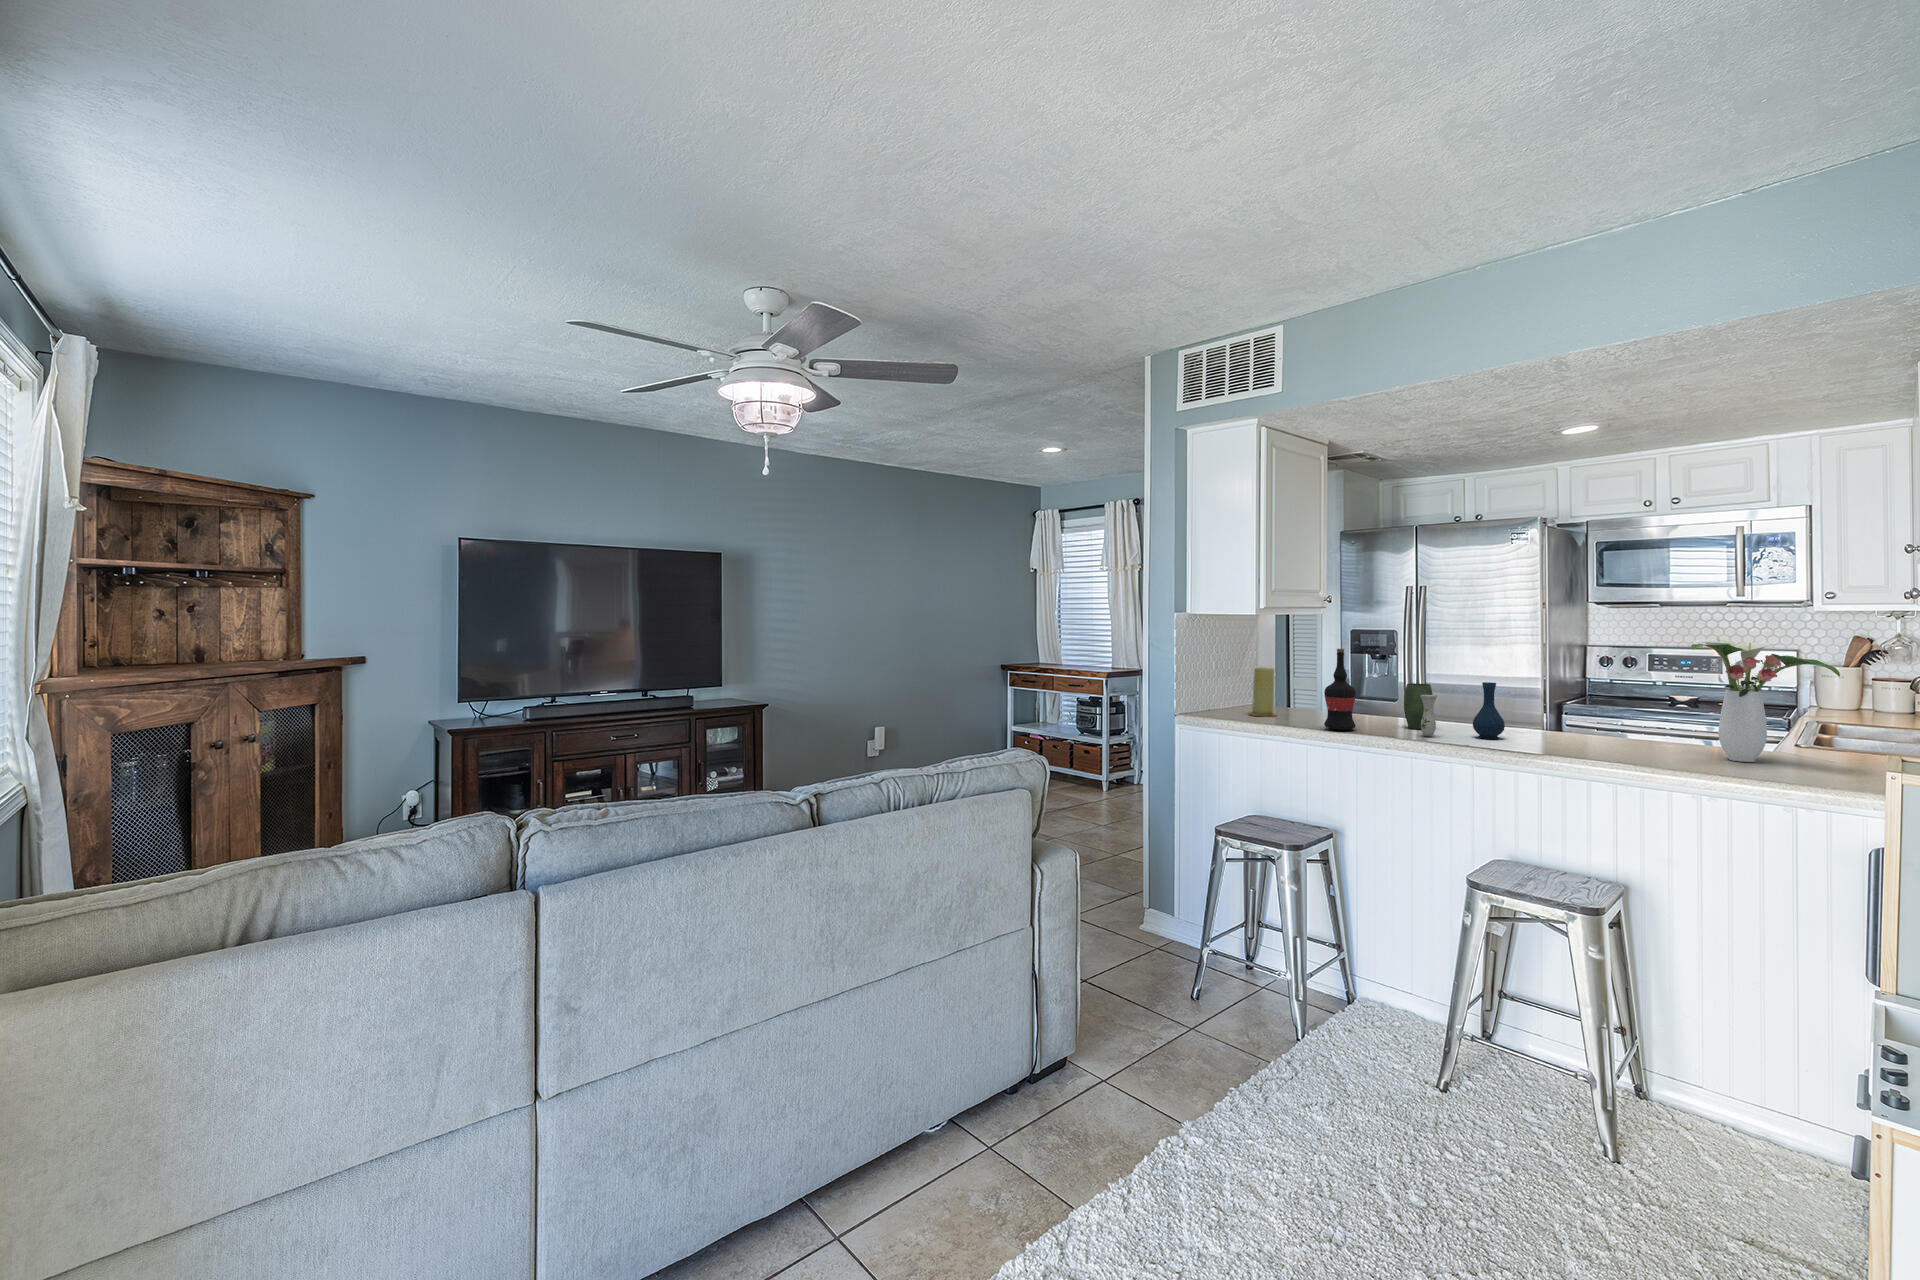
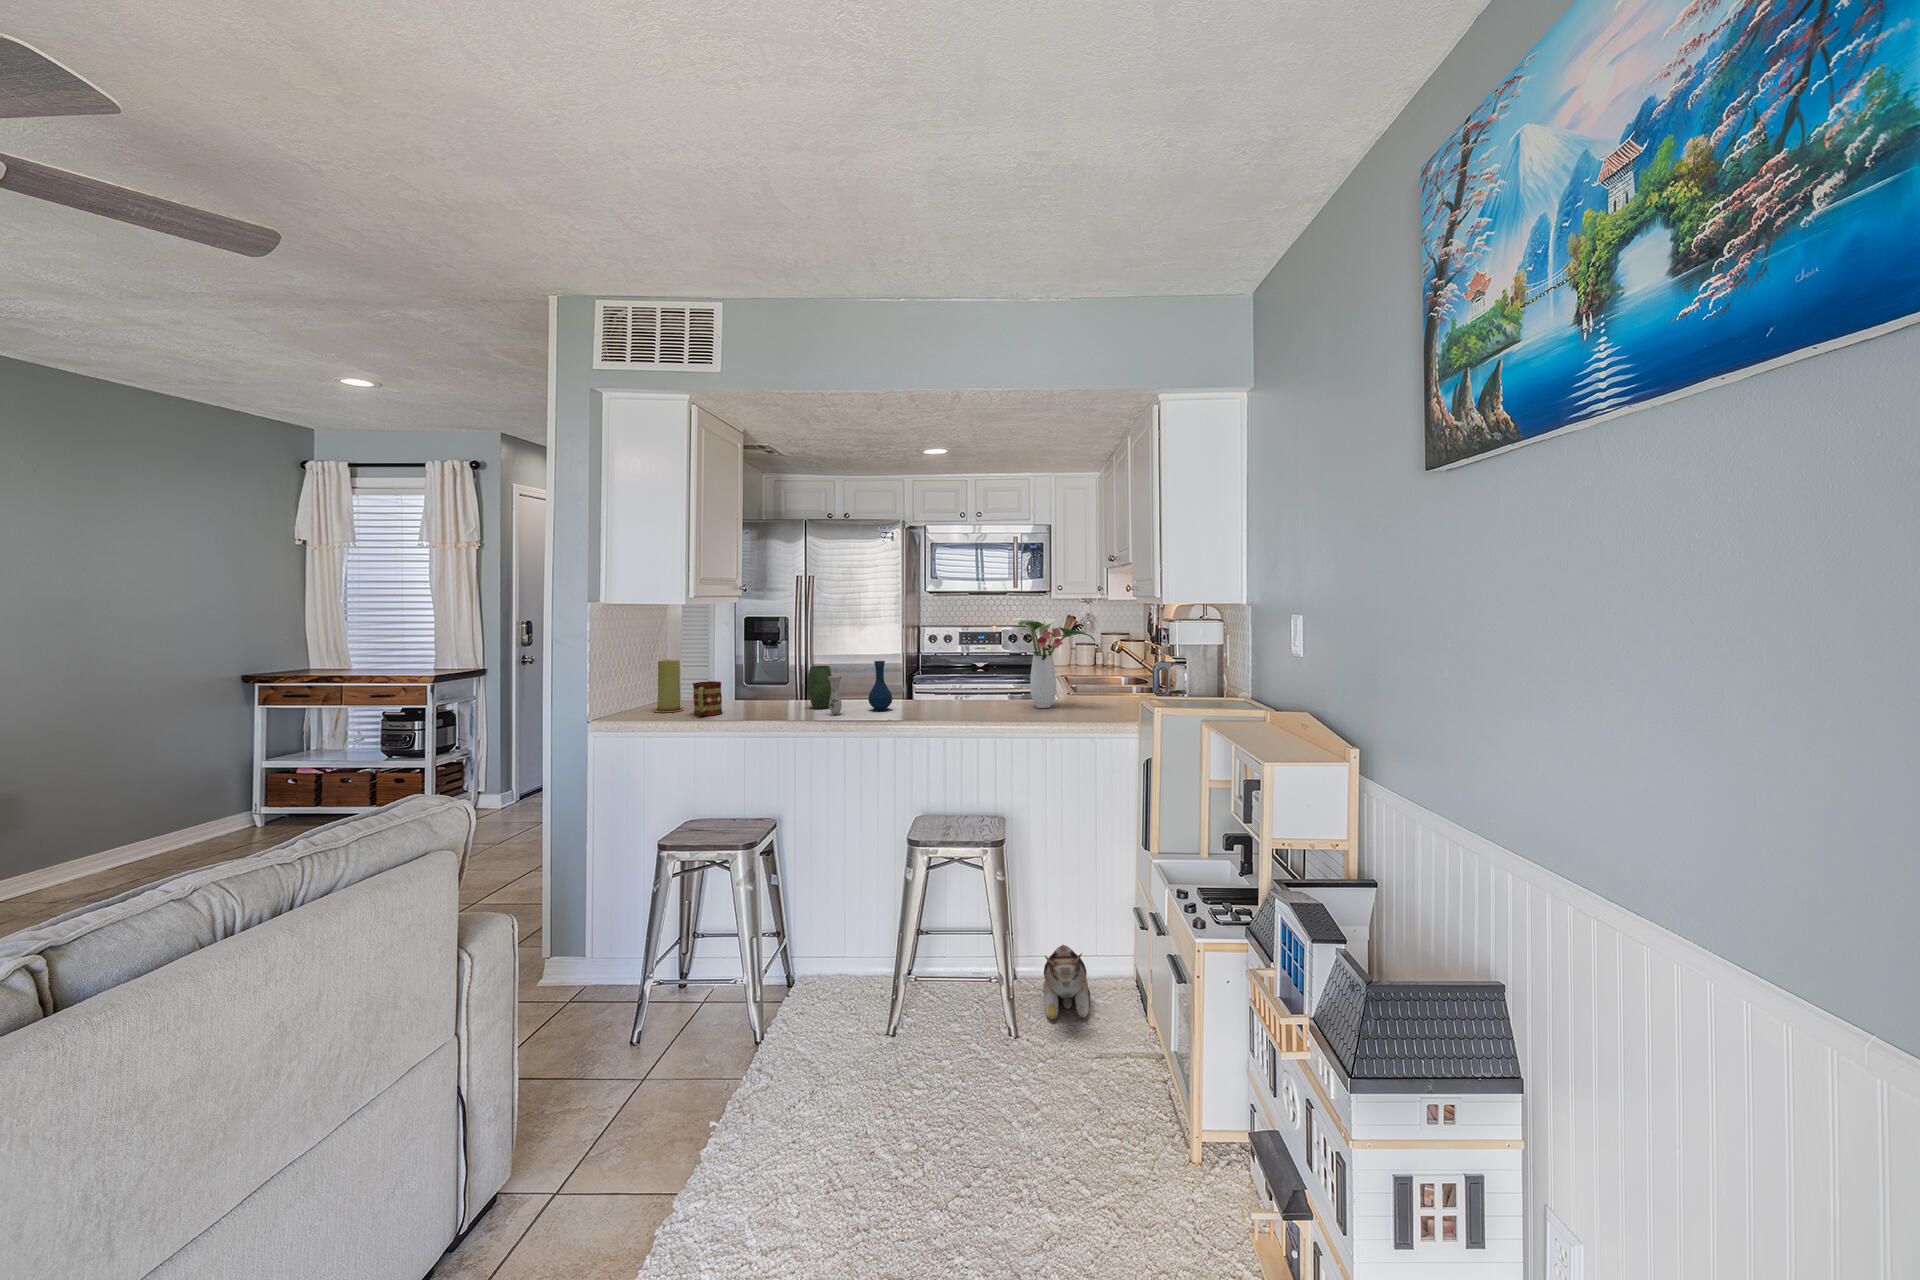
wine bottle: present [1324,649,1356,730] -> none [741,636,771,718]
mug: none [1282,690,1309,723] -> present [693,681,722,716]
plush toy: none [1669,1071,1770,1183] -> present [1043,945,1090,1020]

